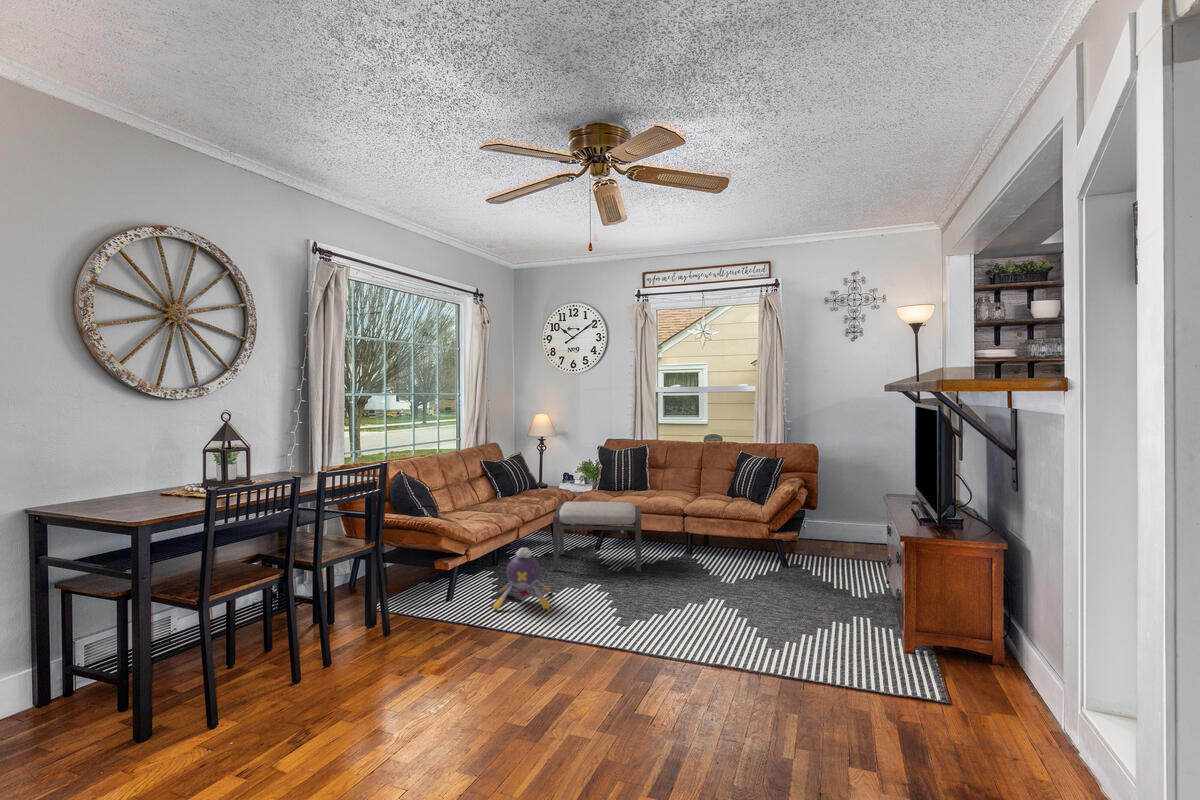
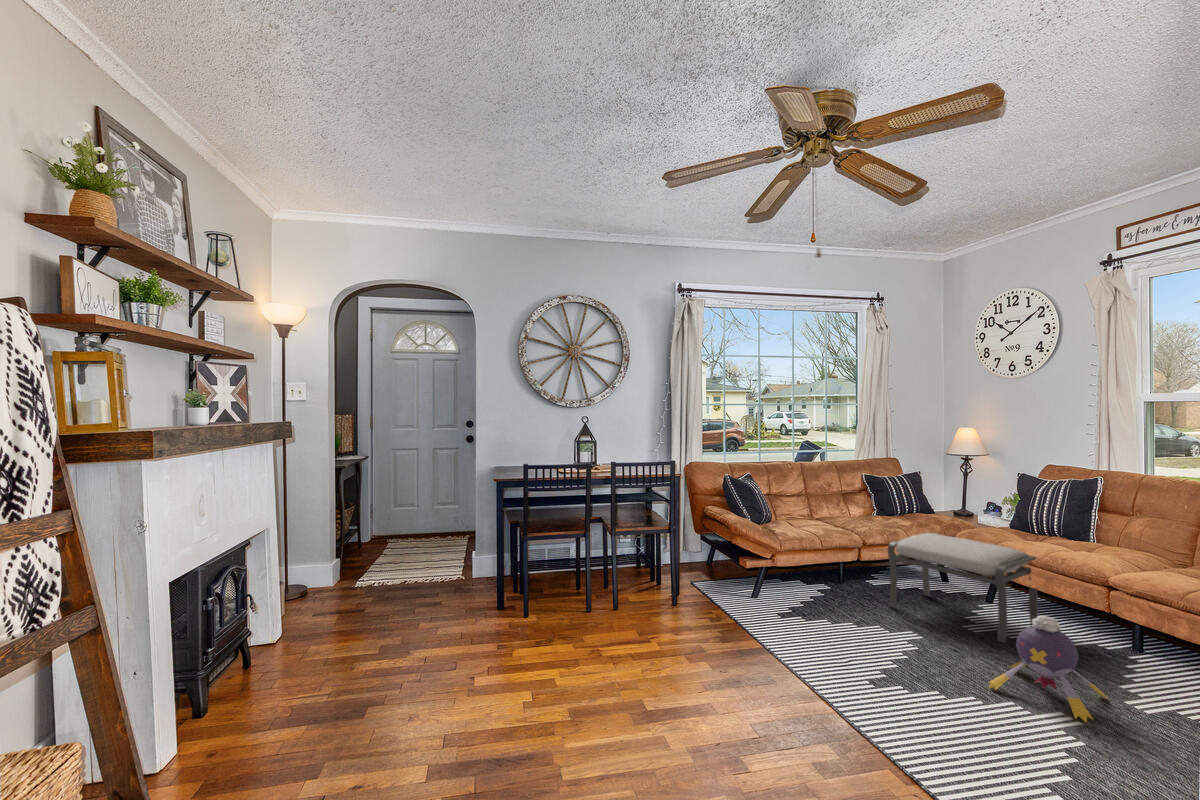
plush toy: present [492,548,552,610] -> present [988,616,1108,723]

